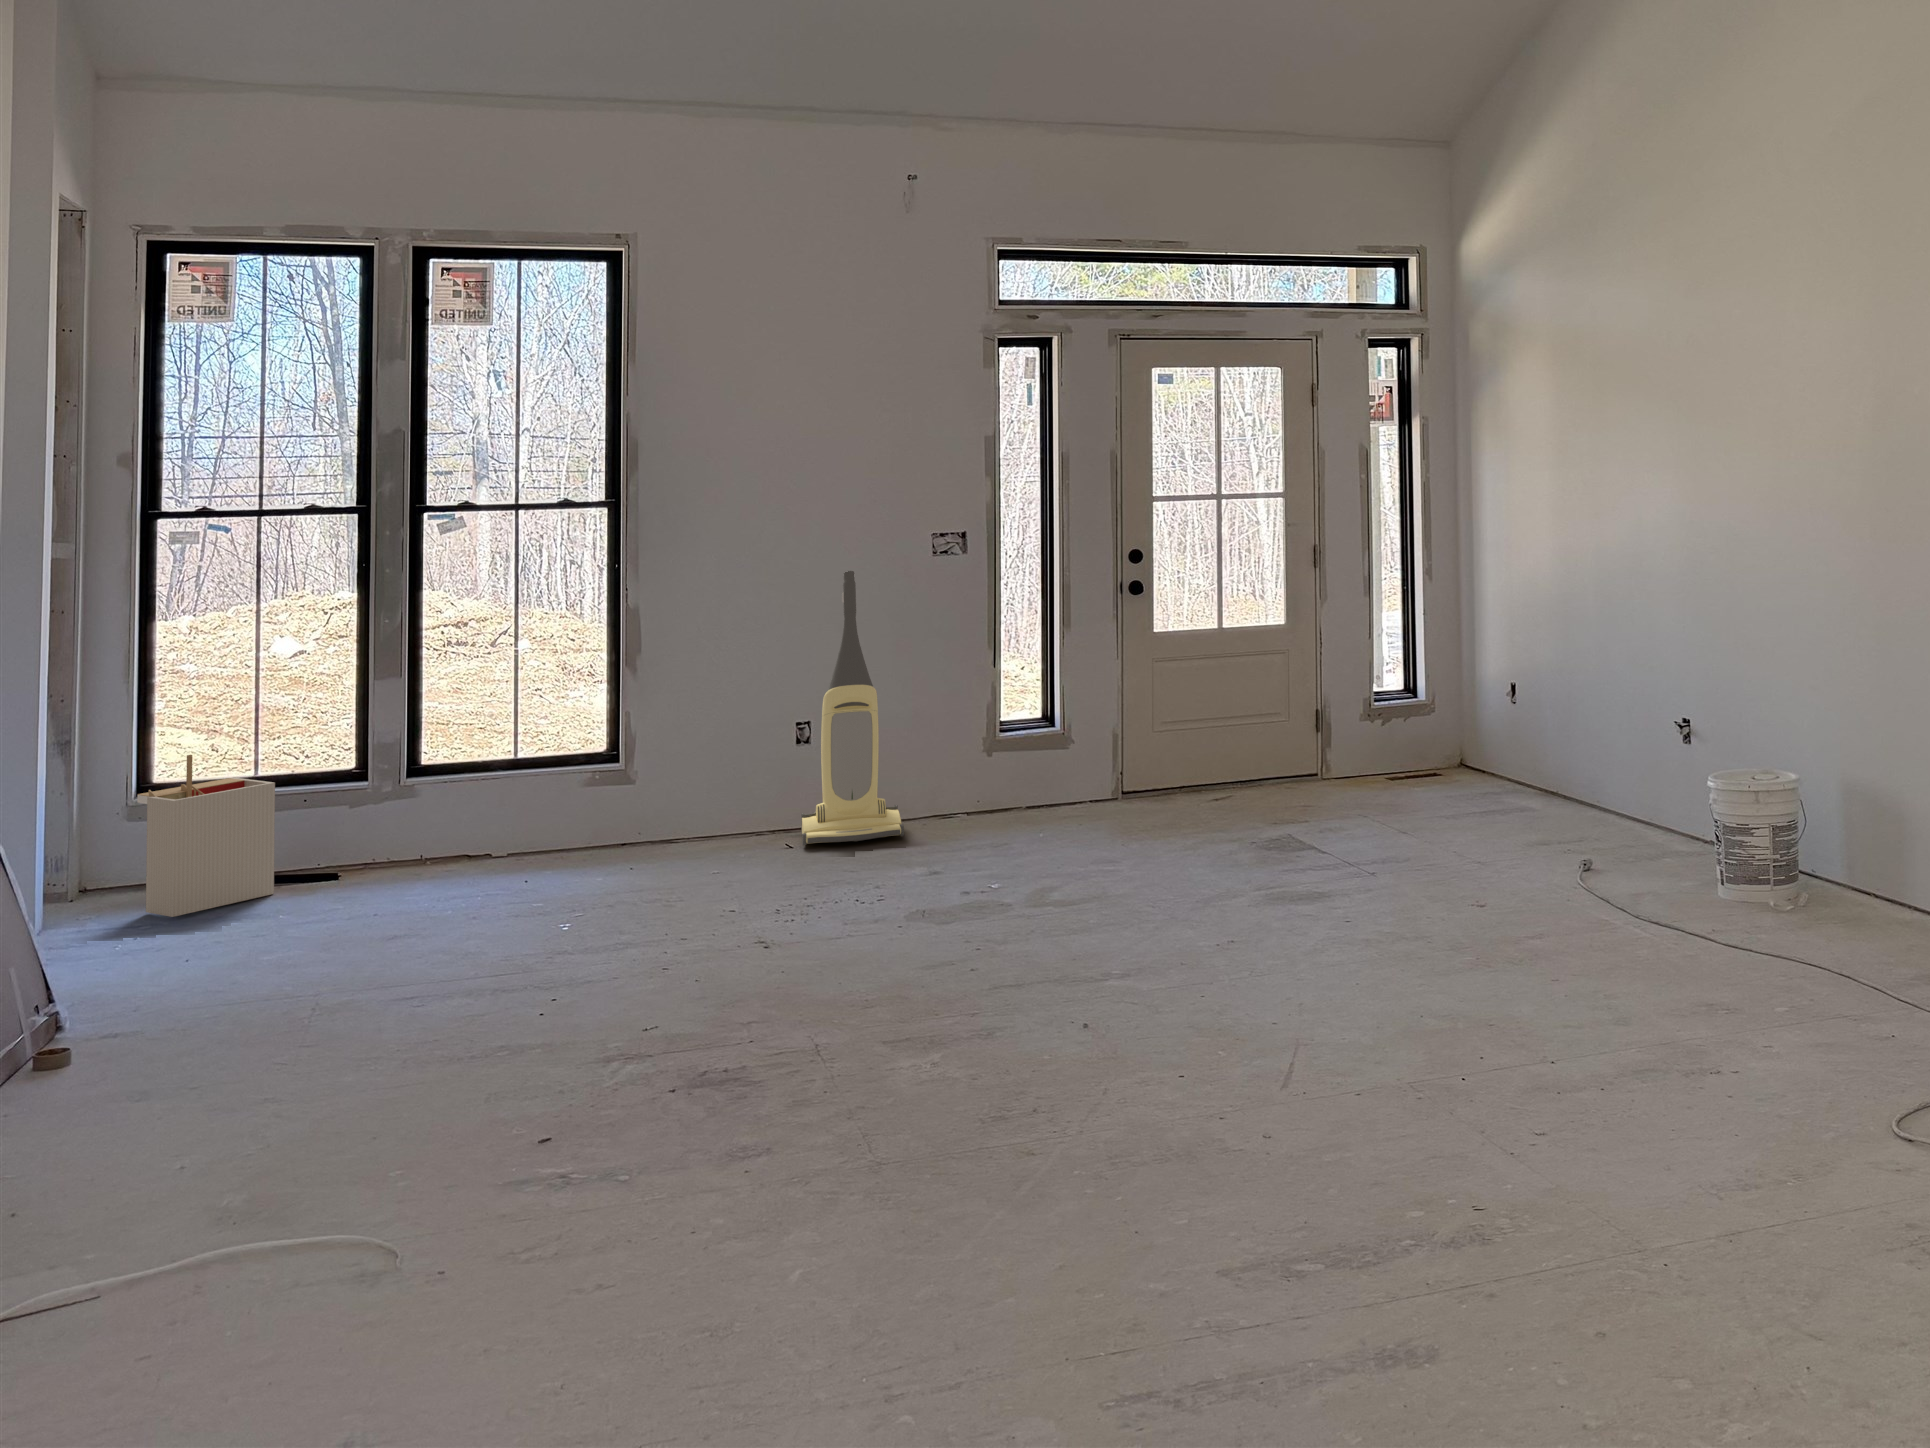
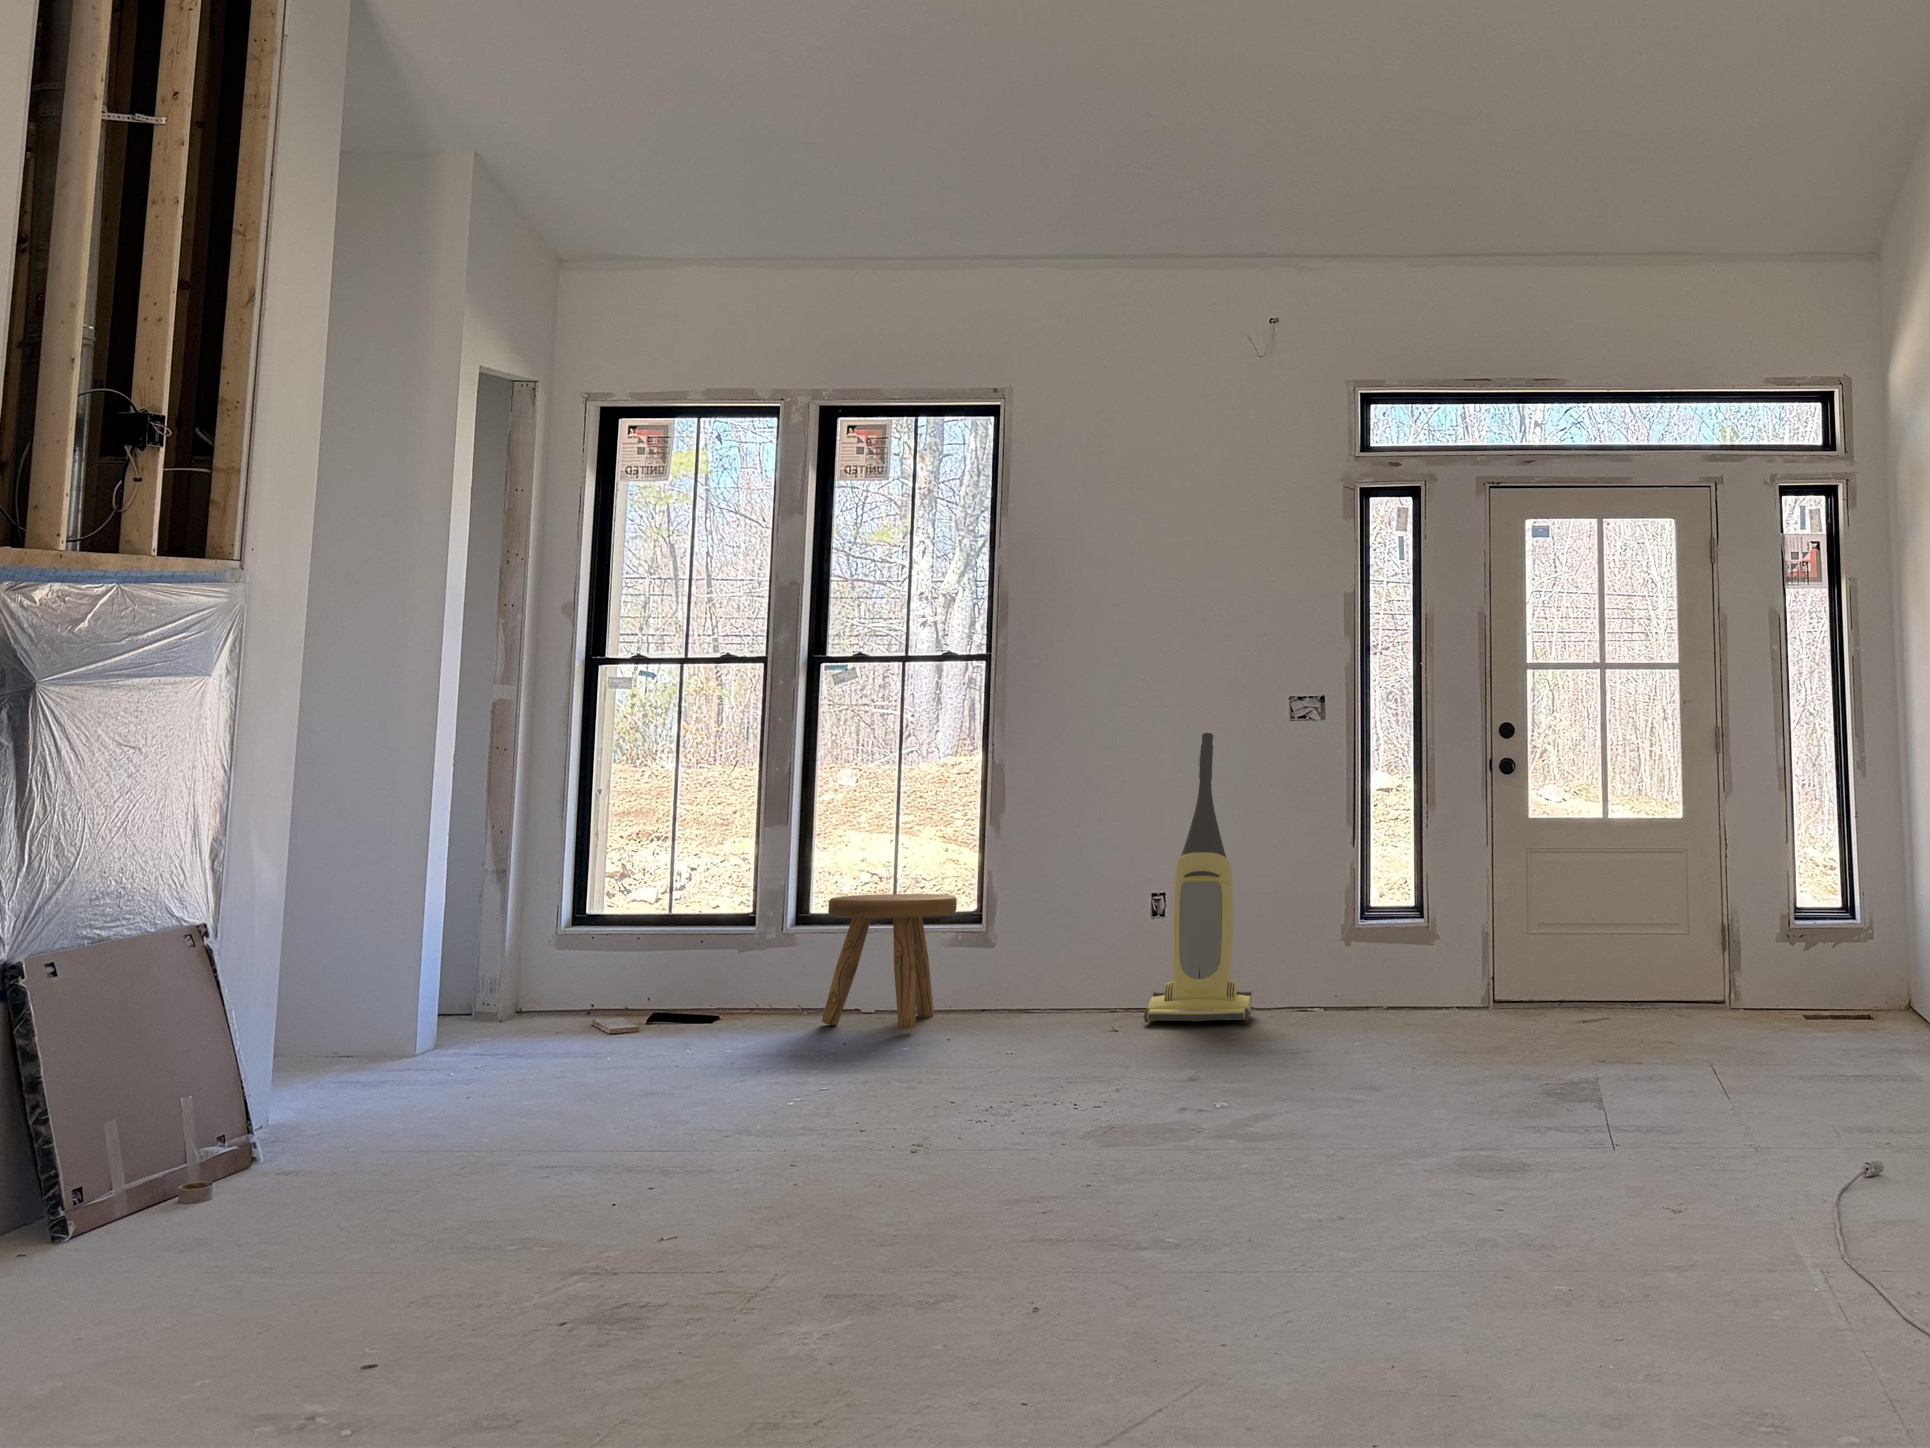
stool: none [463,739,603,878] -> present [822,894,957,1029]
storage bin: present [137,755,275,917] -> none [546,879,665,1032]

